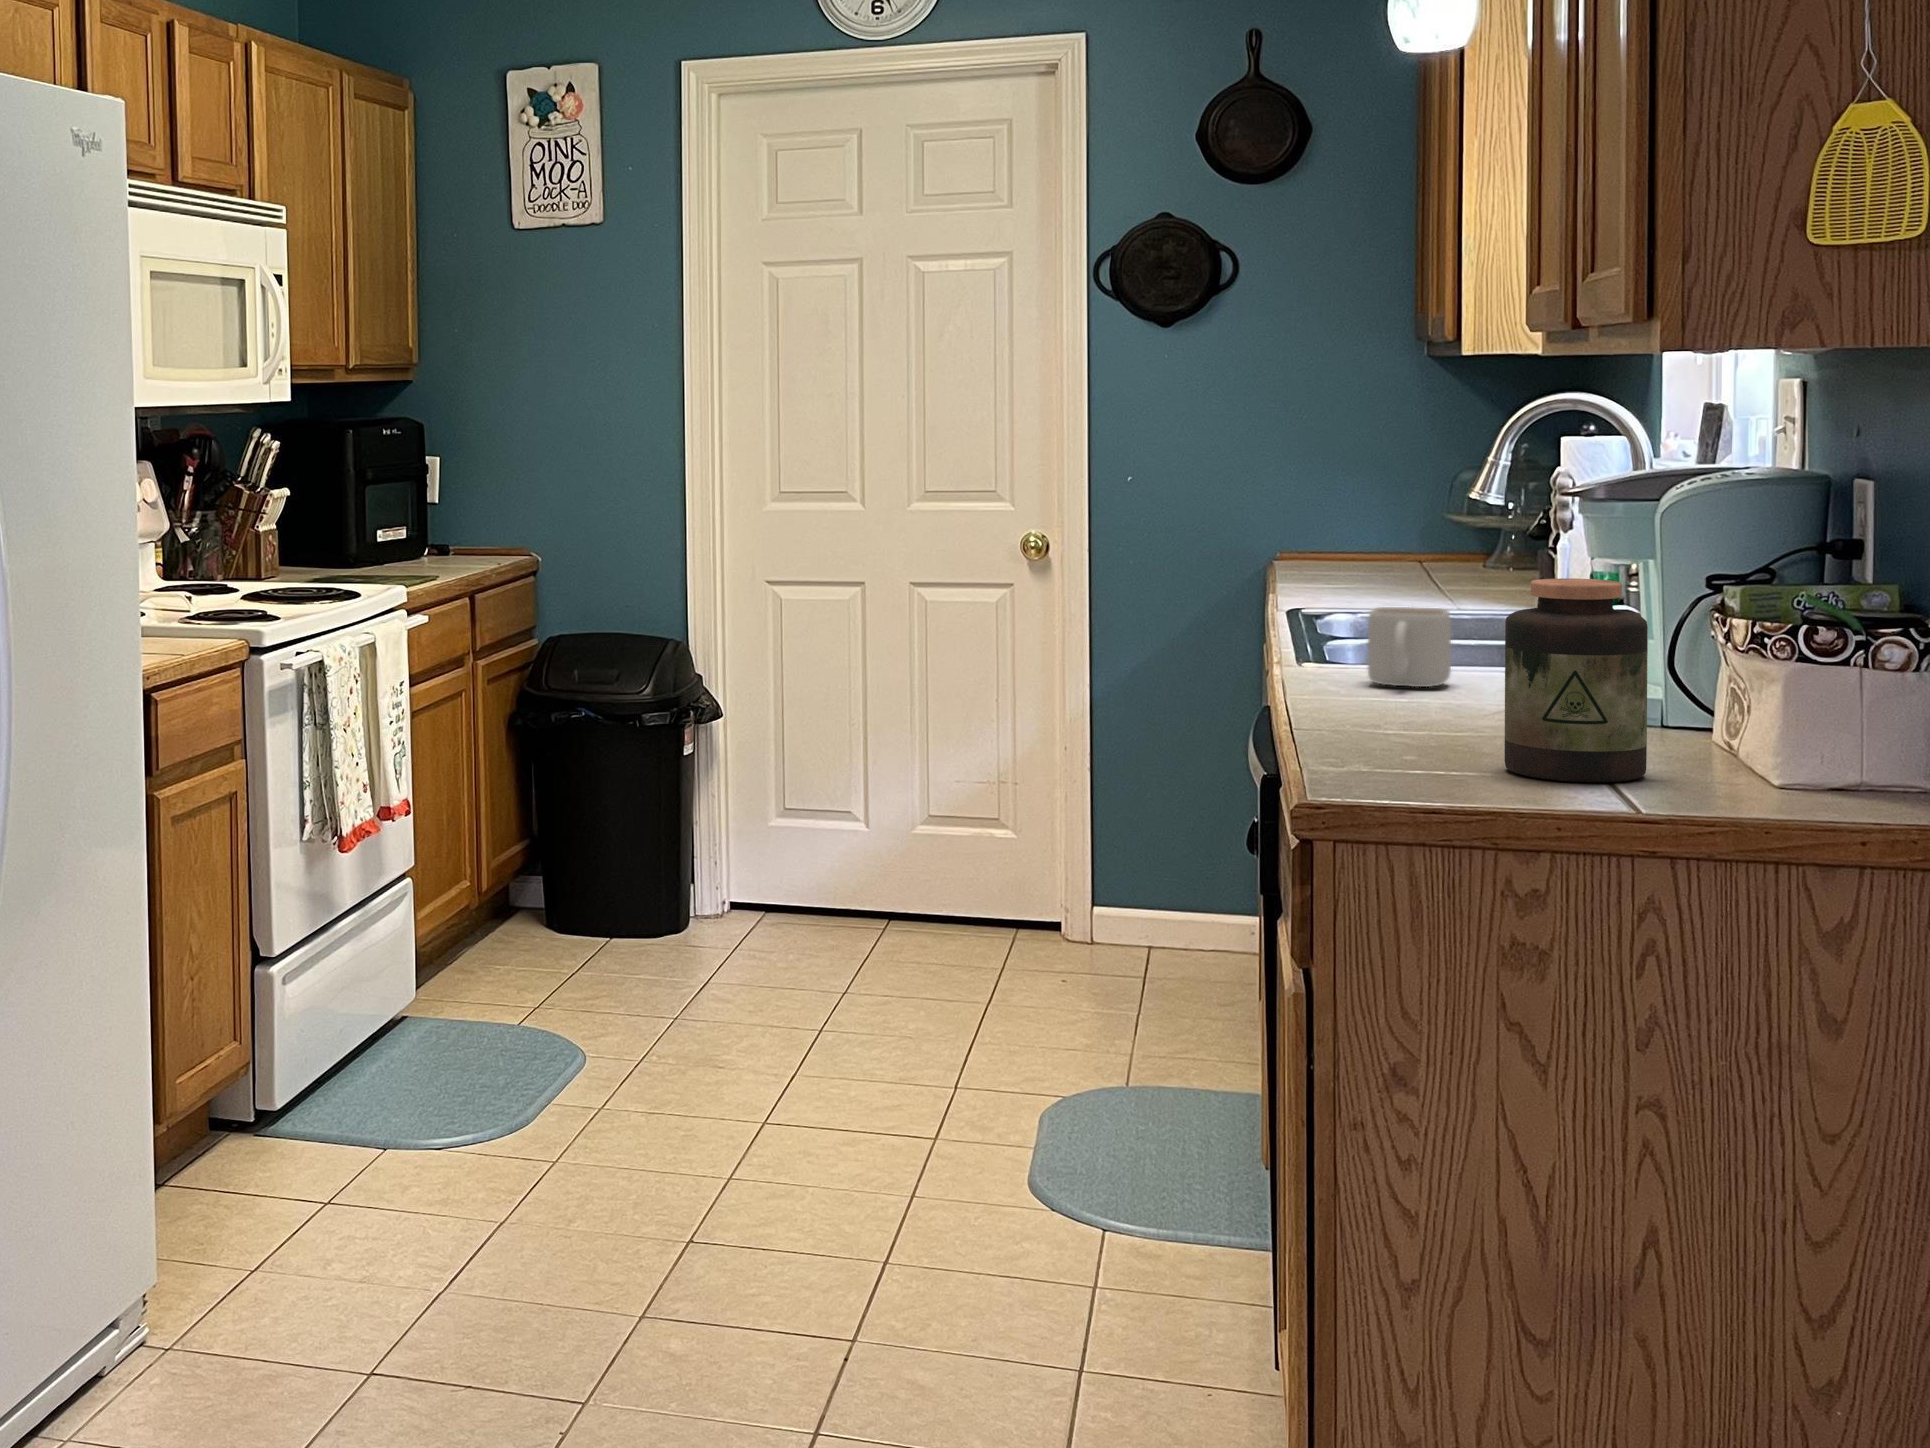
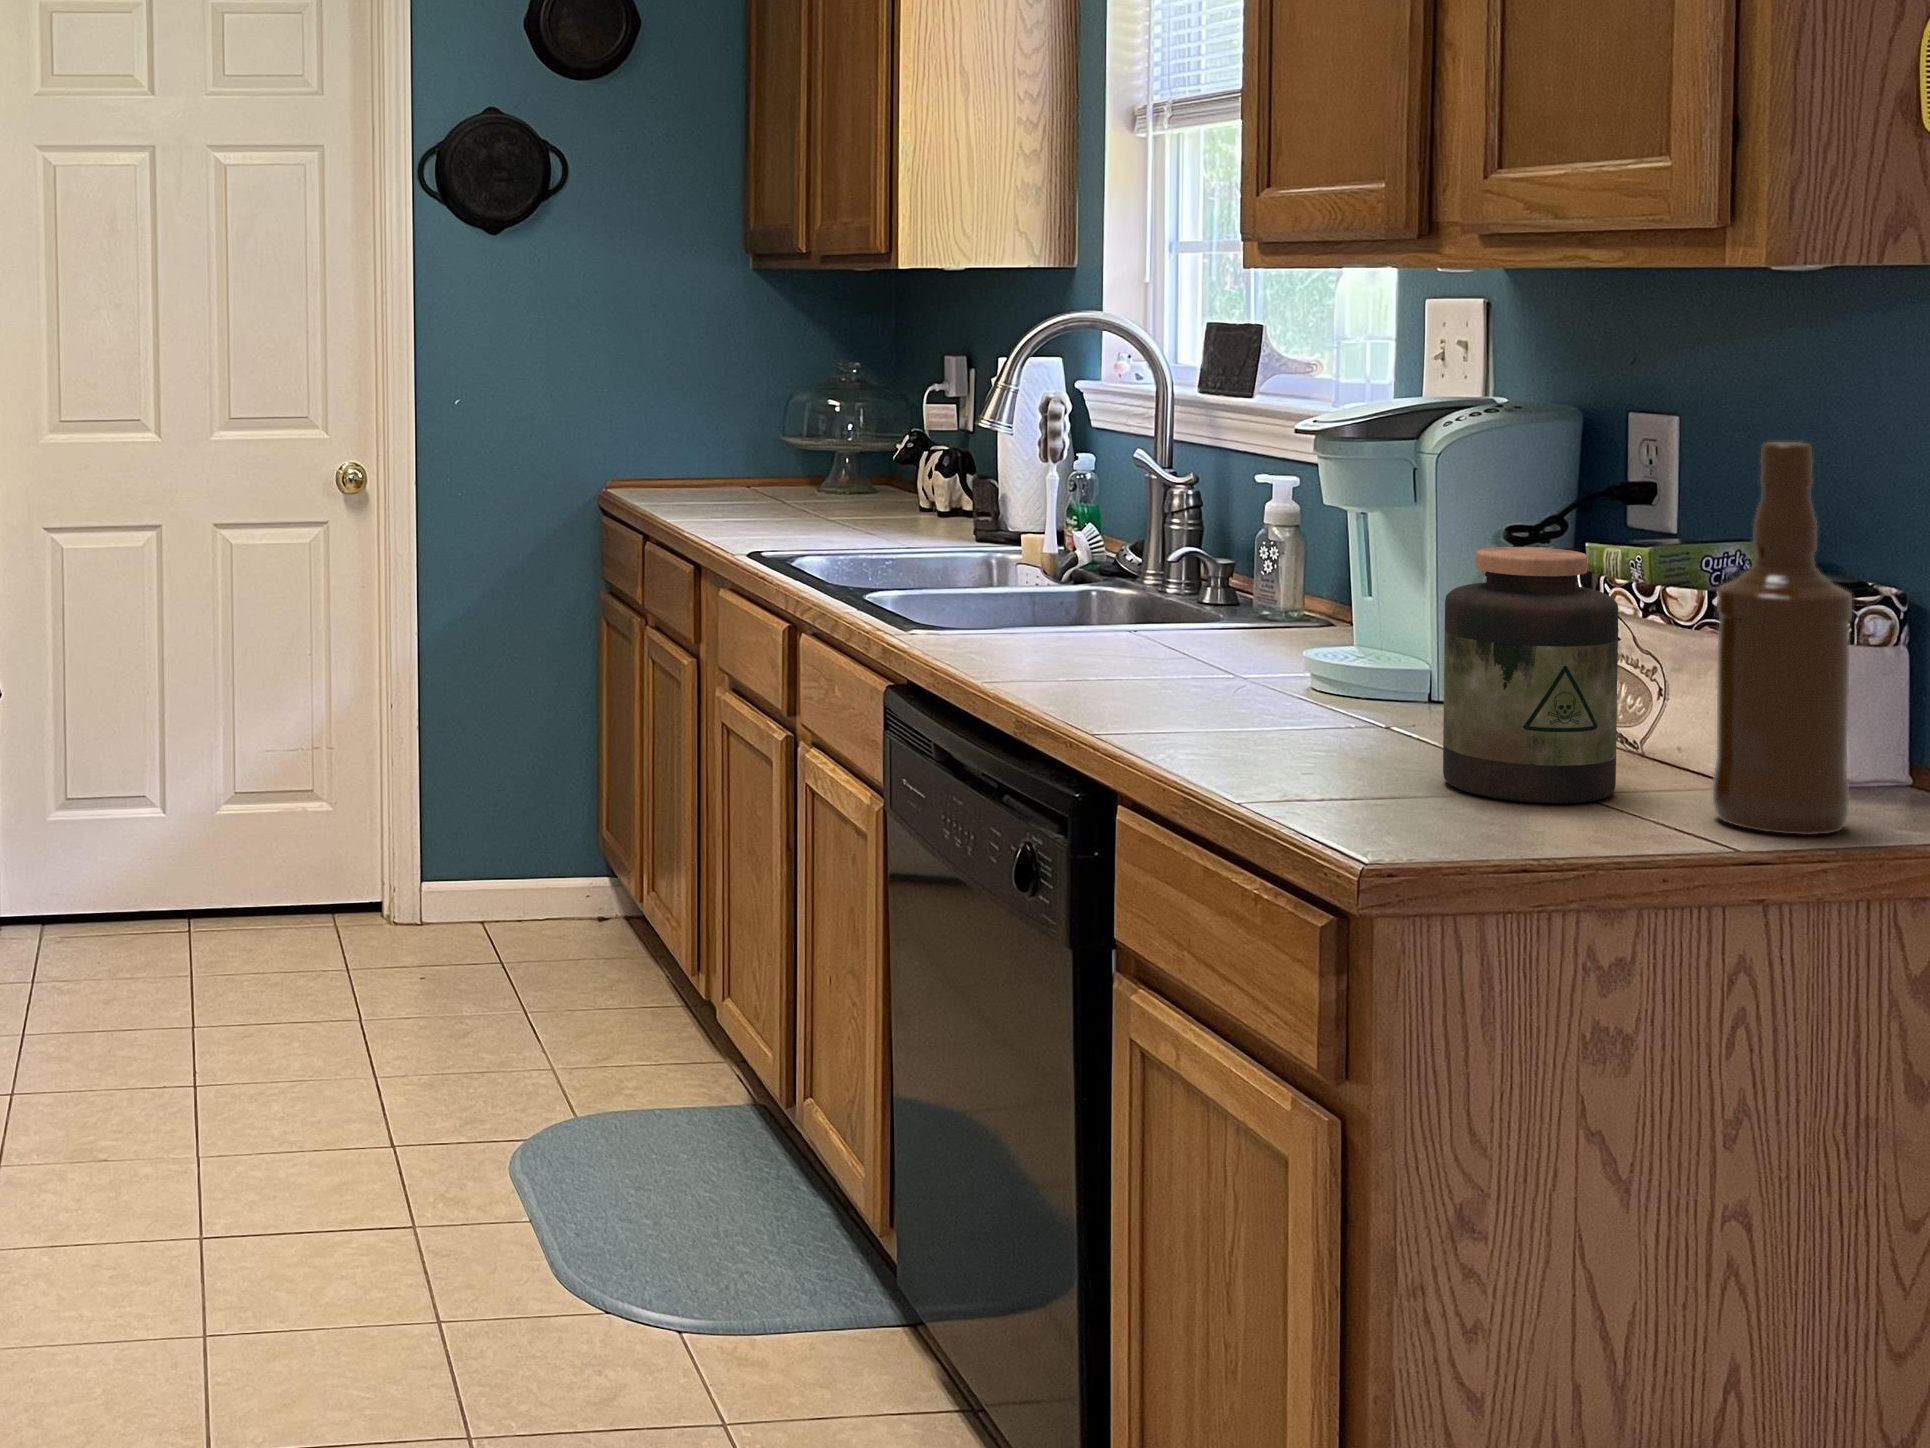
bottle: none [1679,491,1791,809] -> present [1713,442,1852,835]
mug: present [1368,607,1451,687] -> none [1034,564,1128,659]

